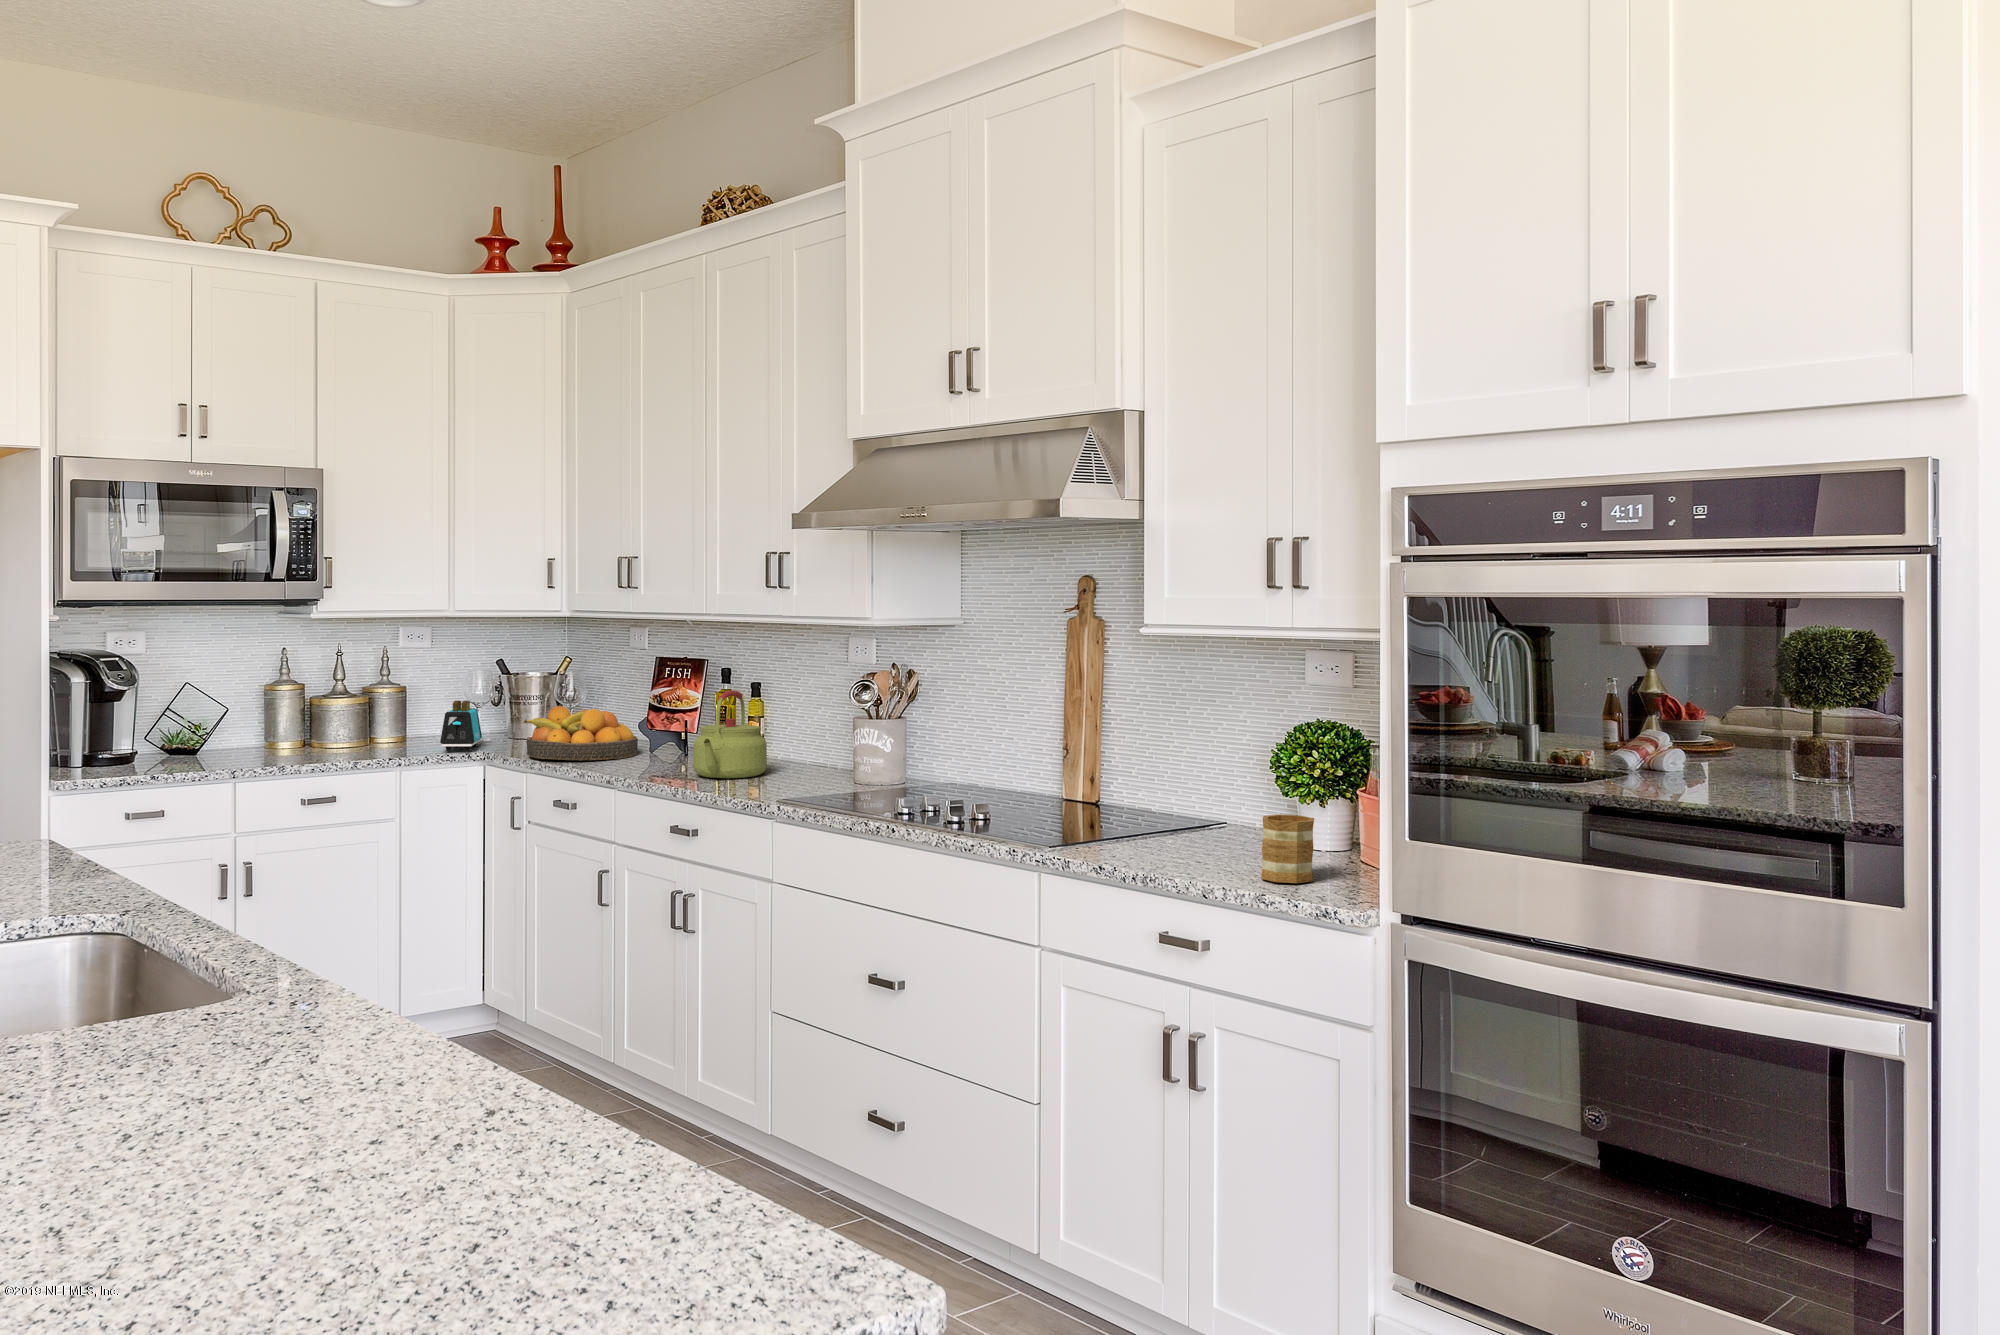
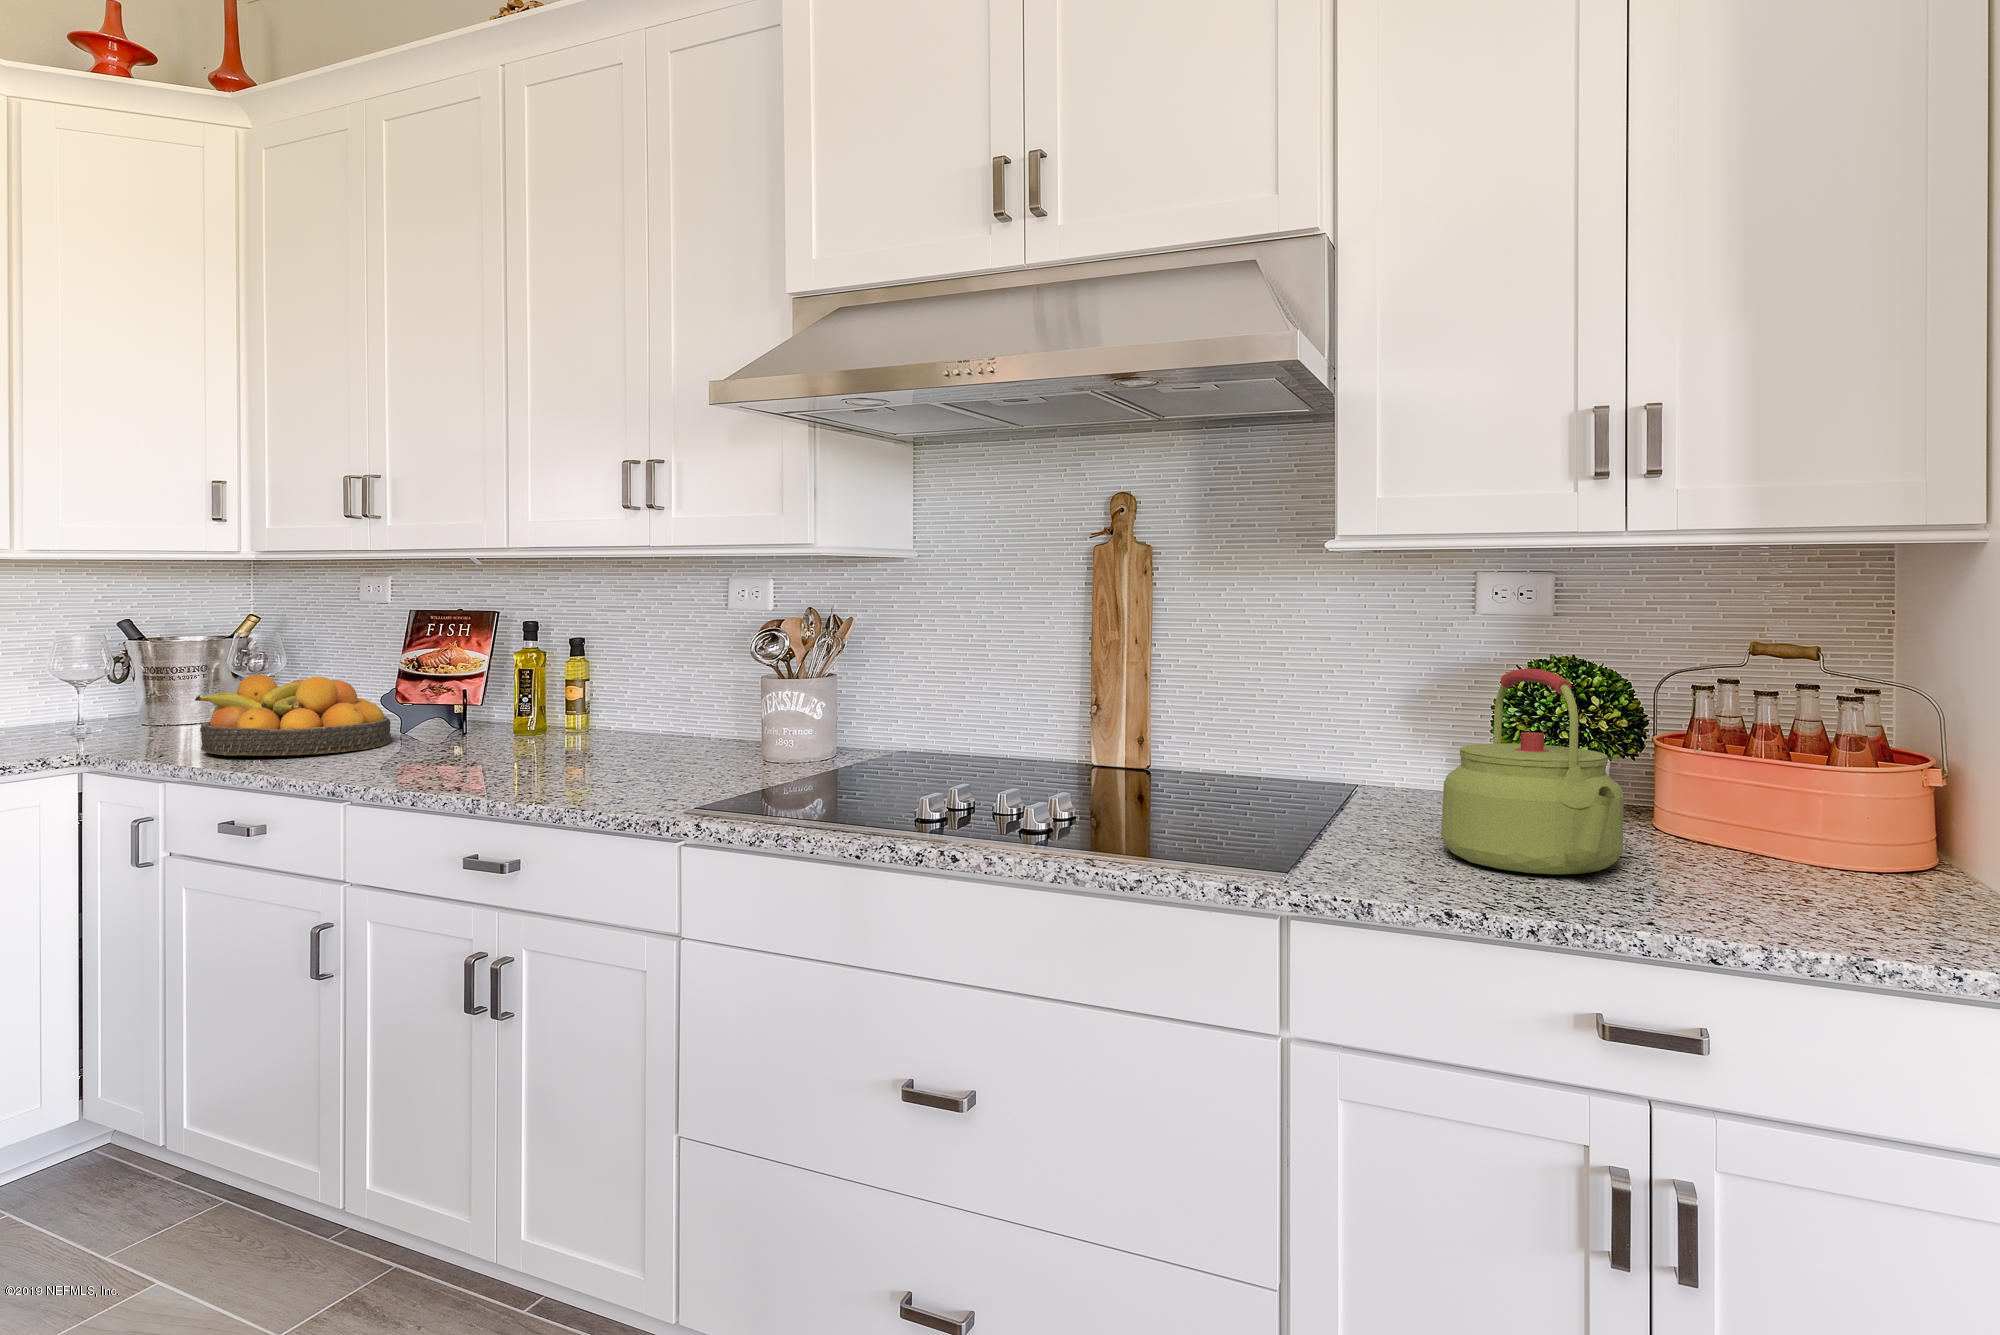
kettle: present [693,690,767,778] -> present [1441,668,1624,874]
toaster: present [440,701,482,752] -> none [43,671,123,751]
mug: present [1261,815,1314,883] -> none [1785,800,1909,932]

